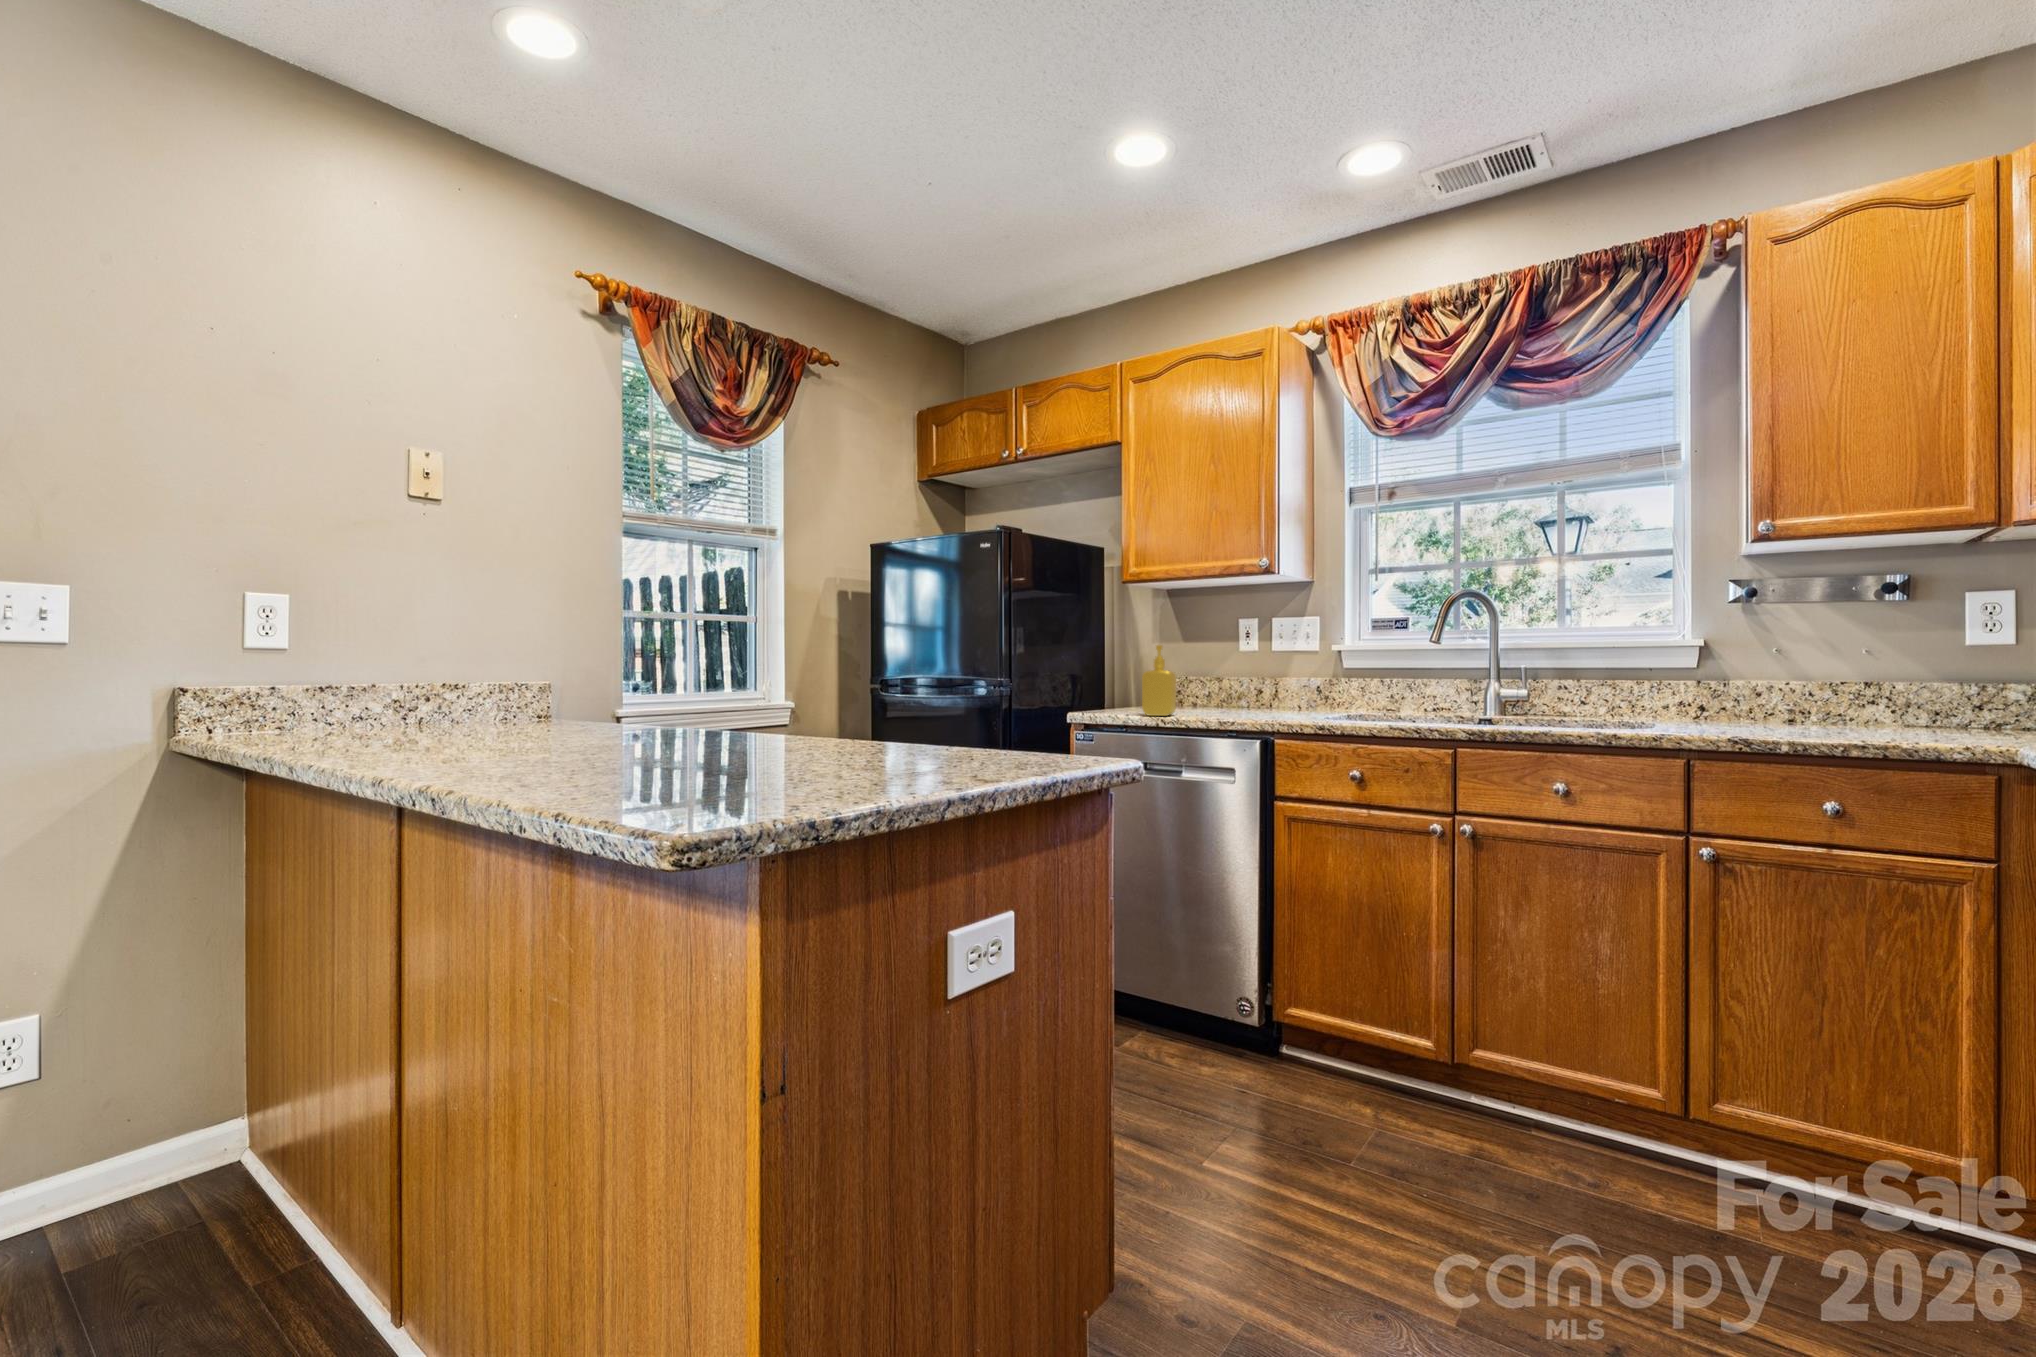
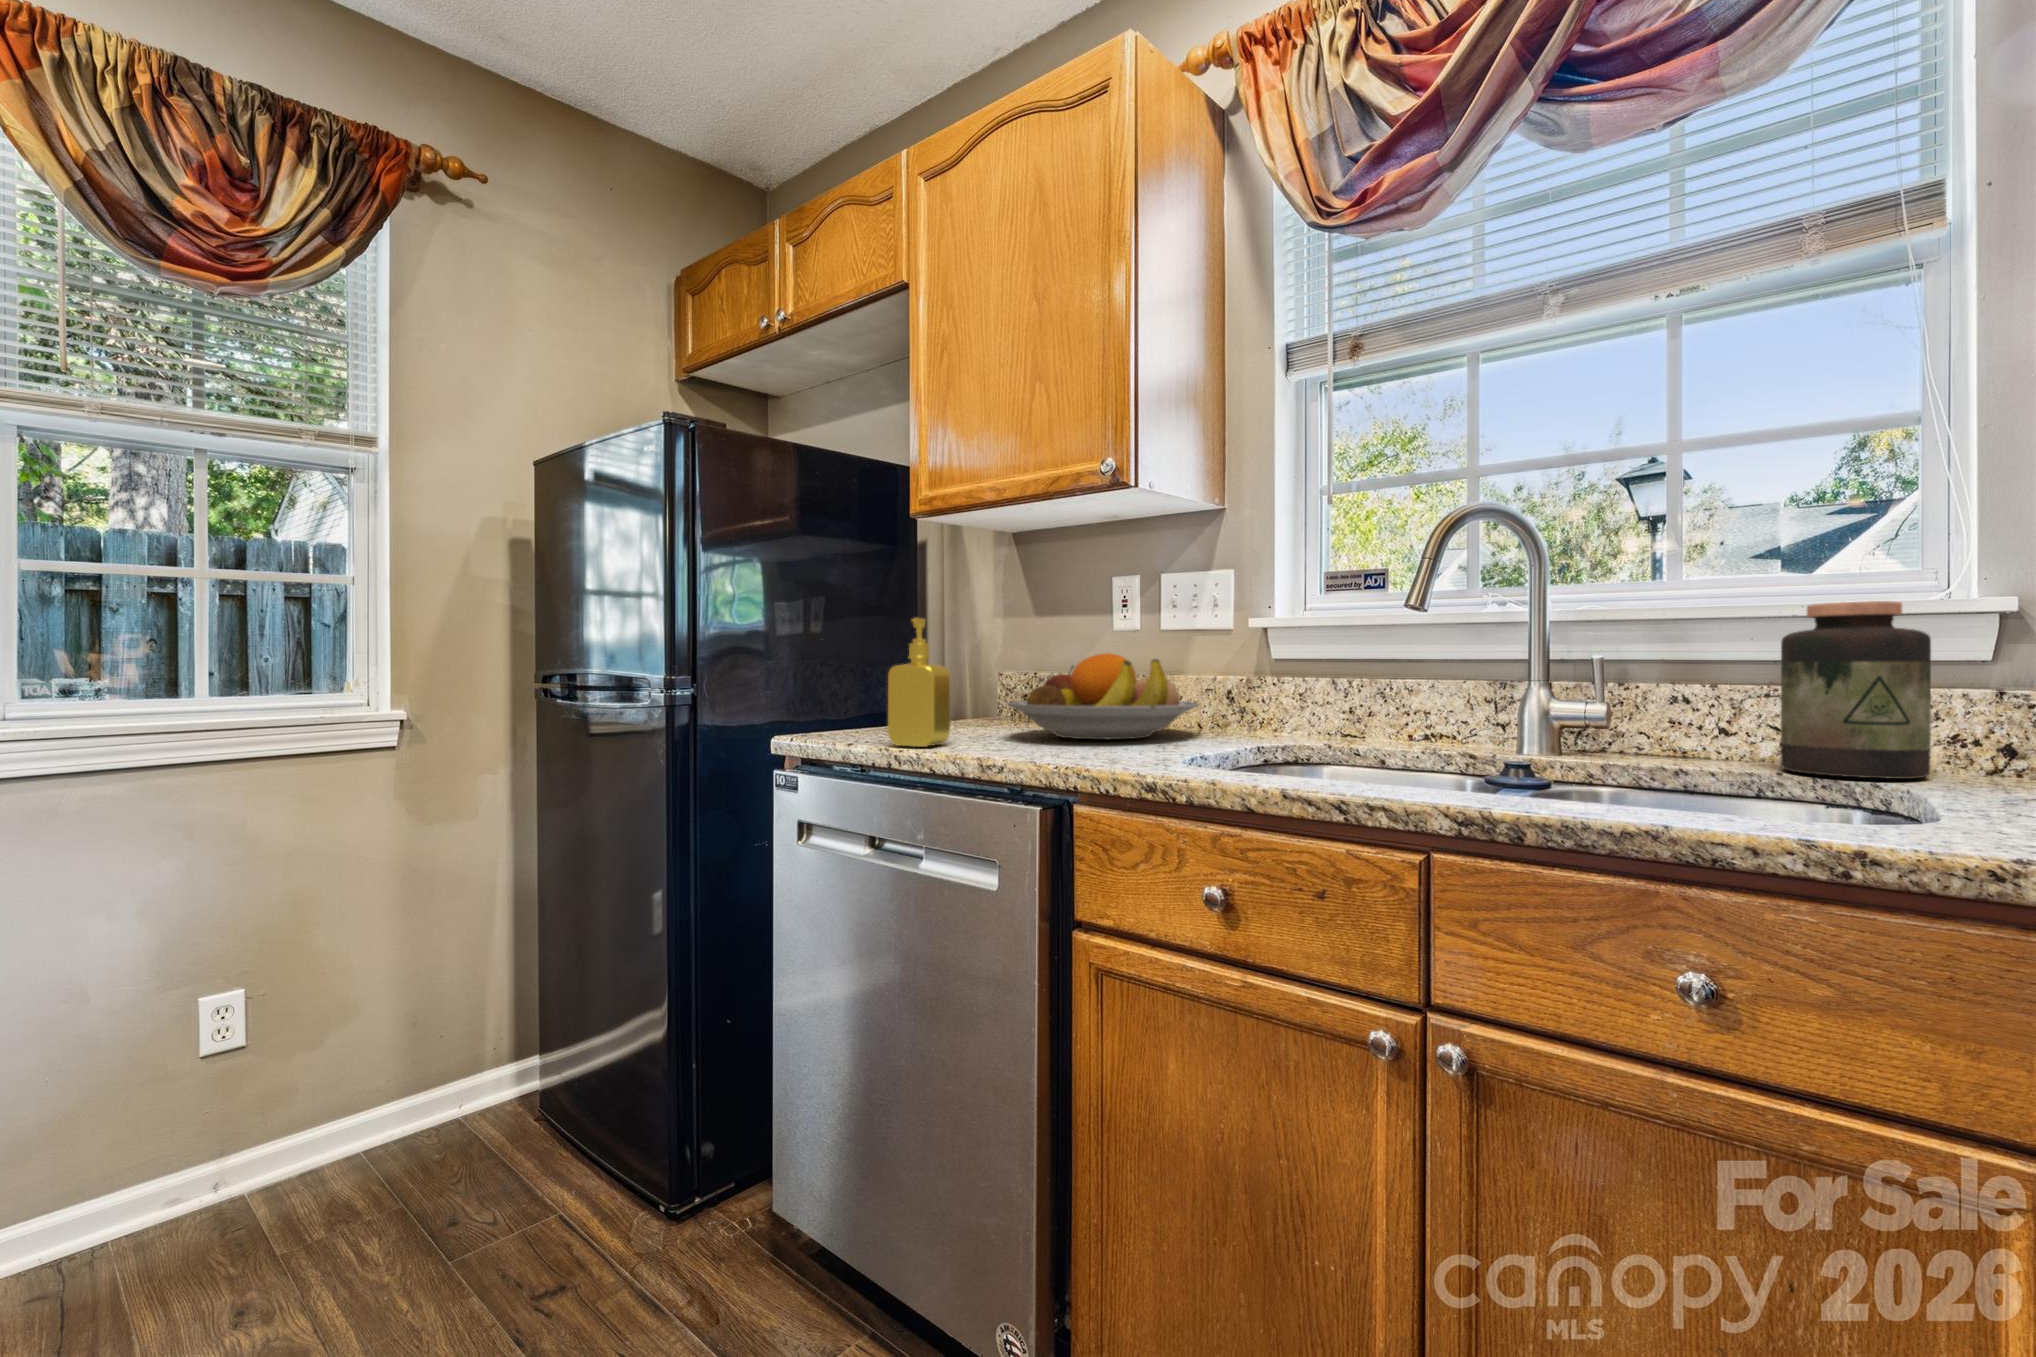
jar: none [1605,642,1666,719] -> present [1781,601,1931,779]
fruit bowl: none [1198,664,1310,712] -> present [1007,653,1200,739]

